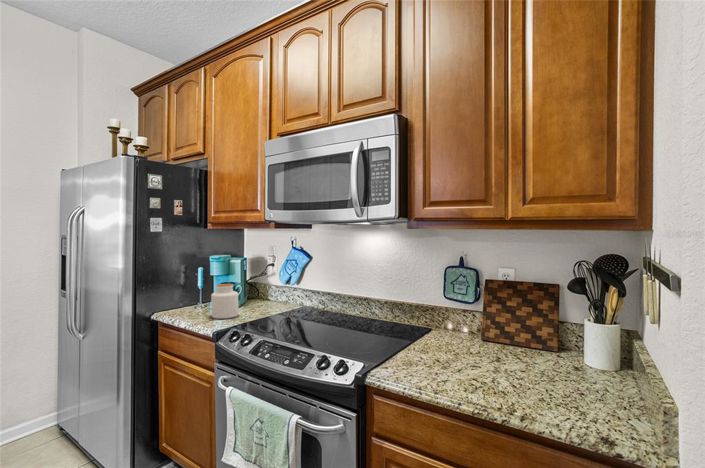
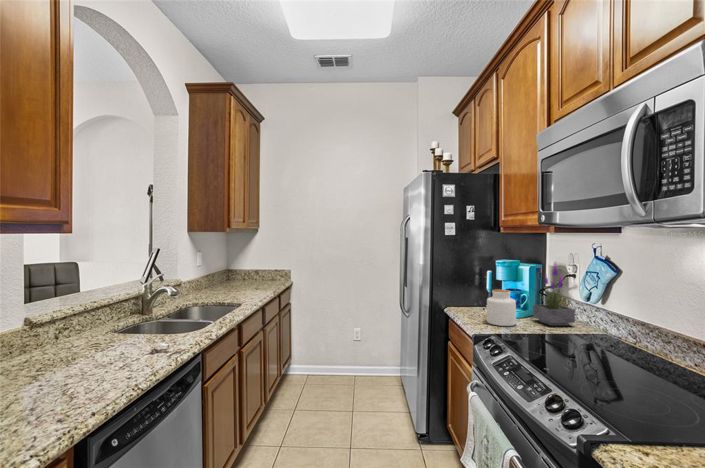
potted plant: none [246,253,279,309] -> present [533,261,575,326]

